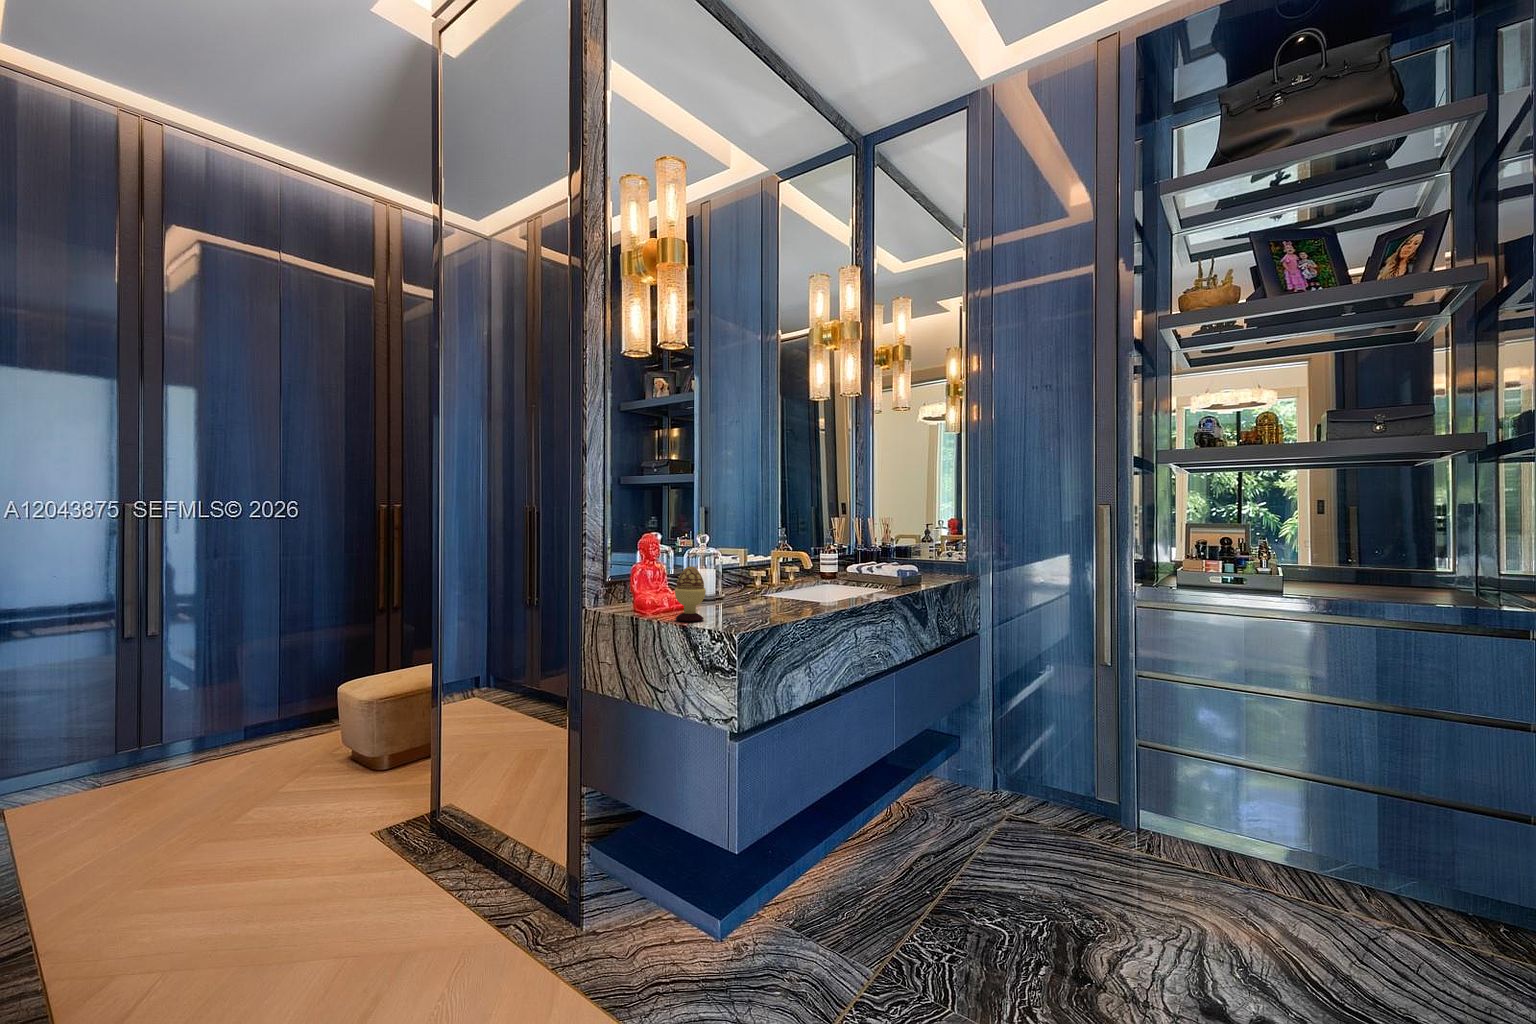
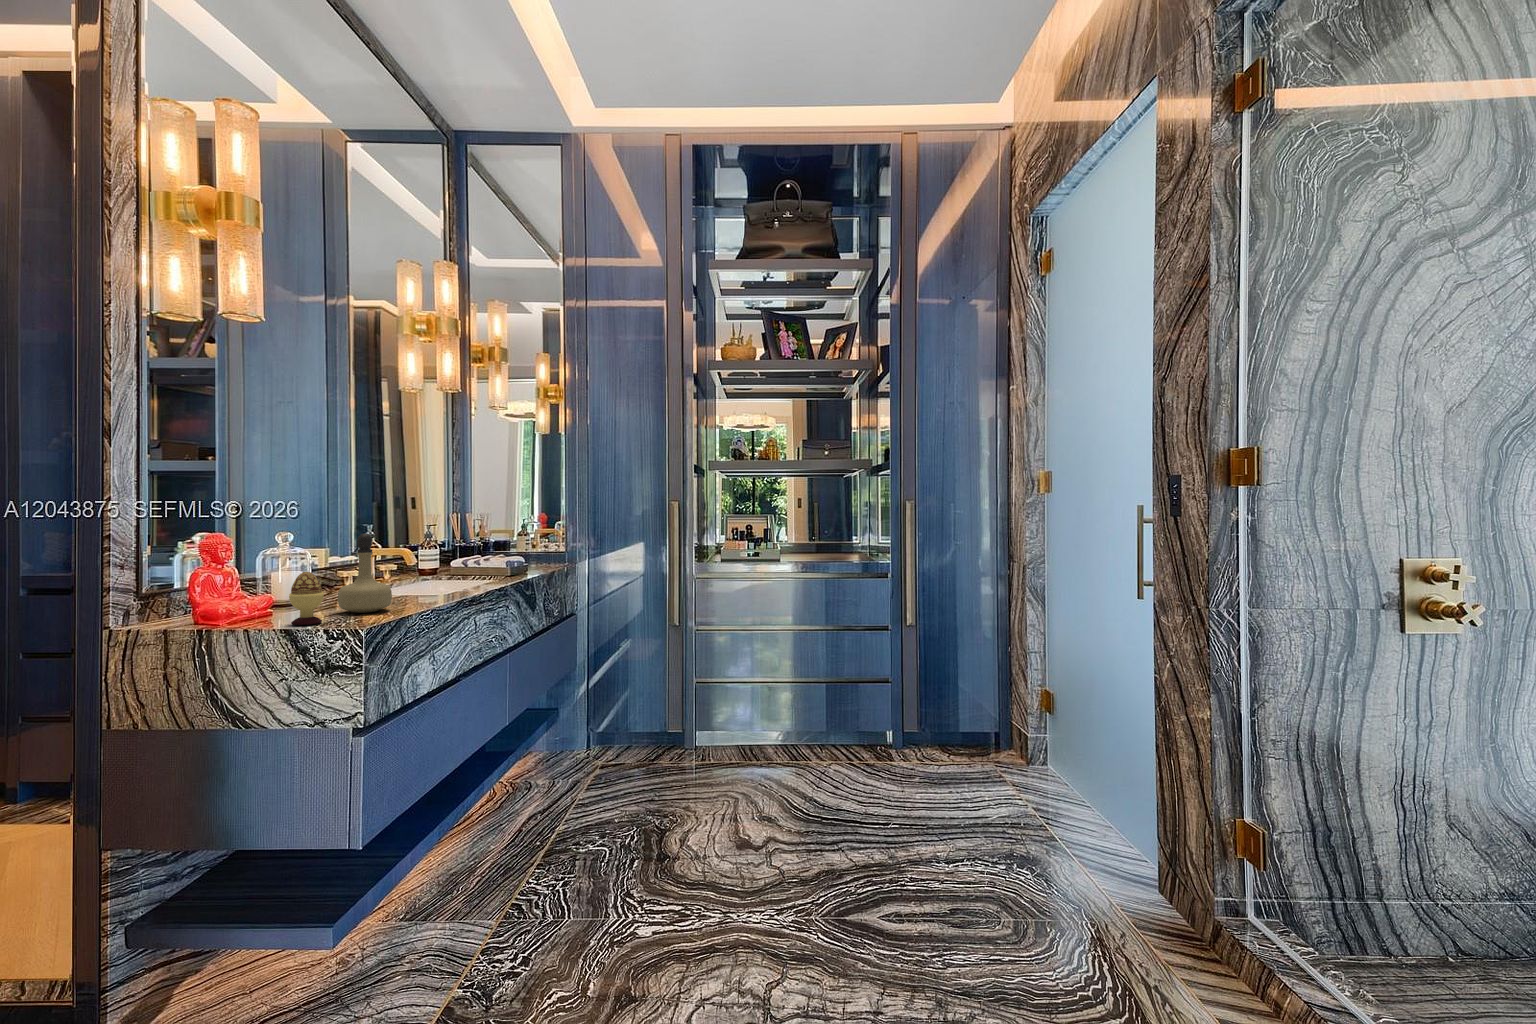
perfume bottle: none [723,530,774,614] -> present [338,533,392,613]

